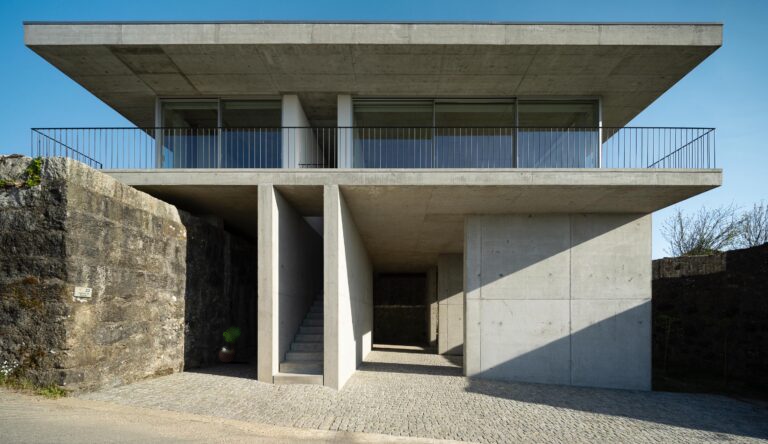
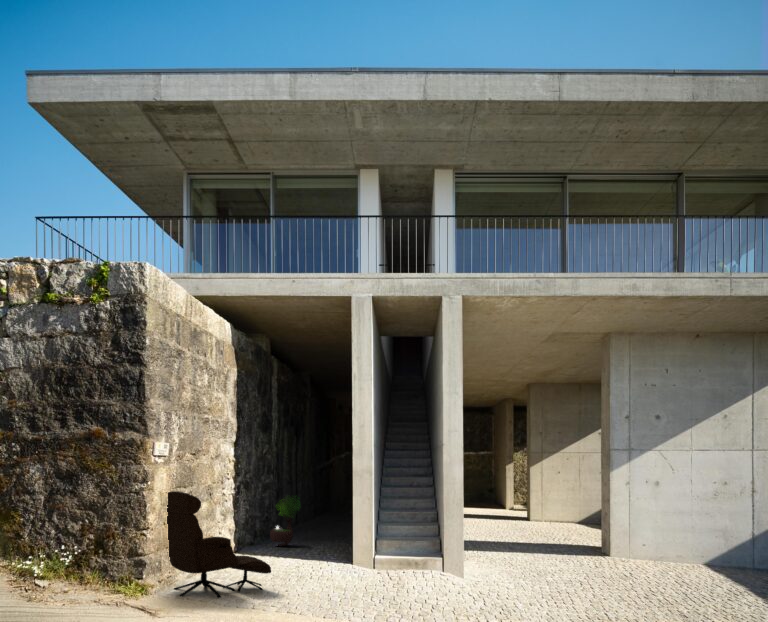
lounge chair: none [91,323,174,399] -> present [167,491,271,597]

